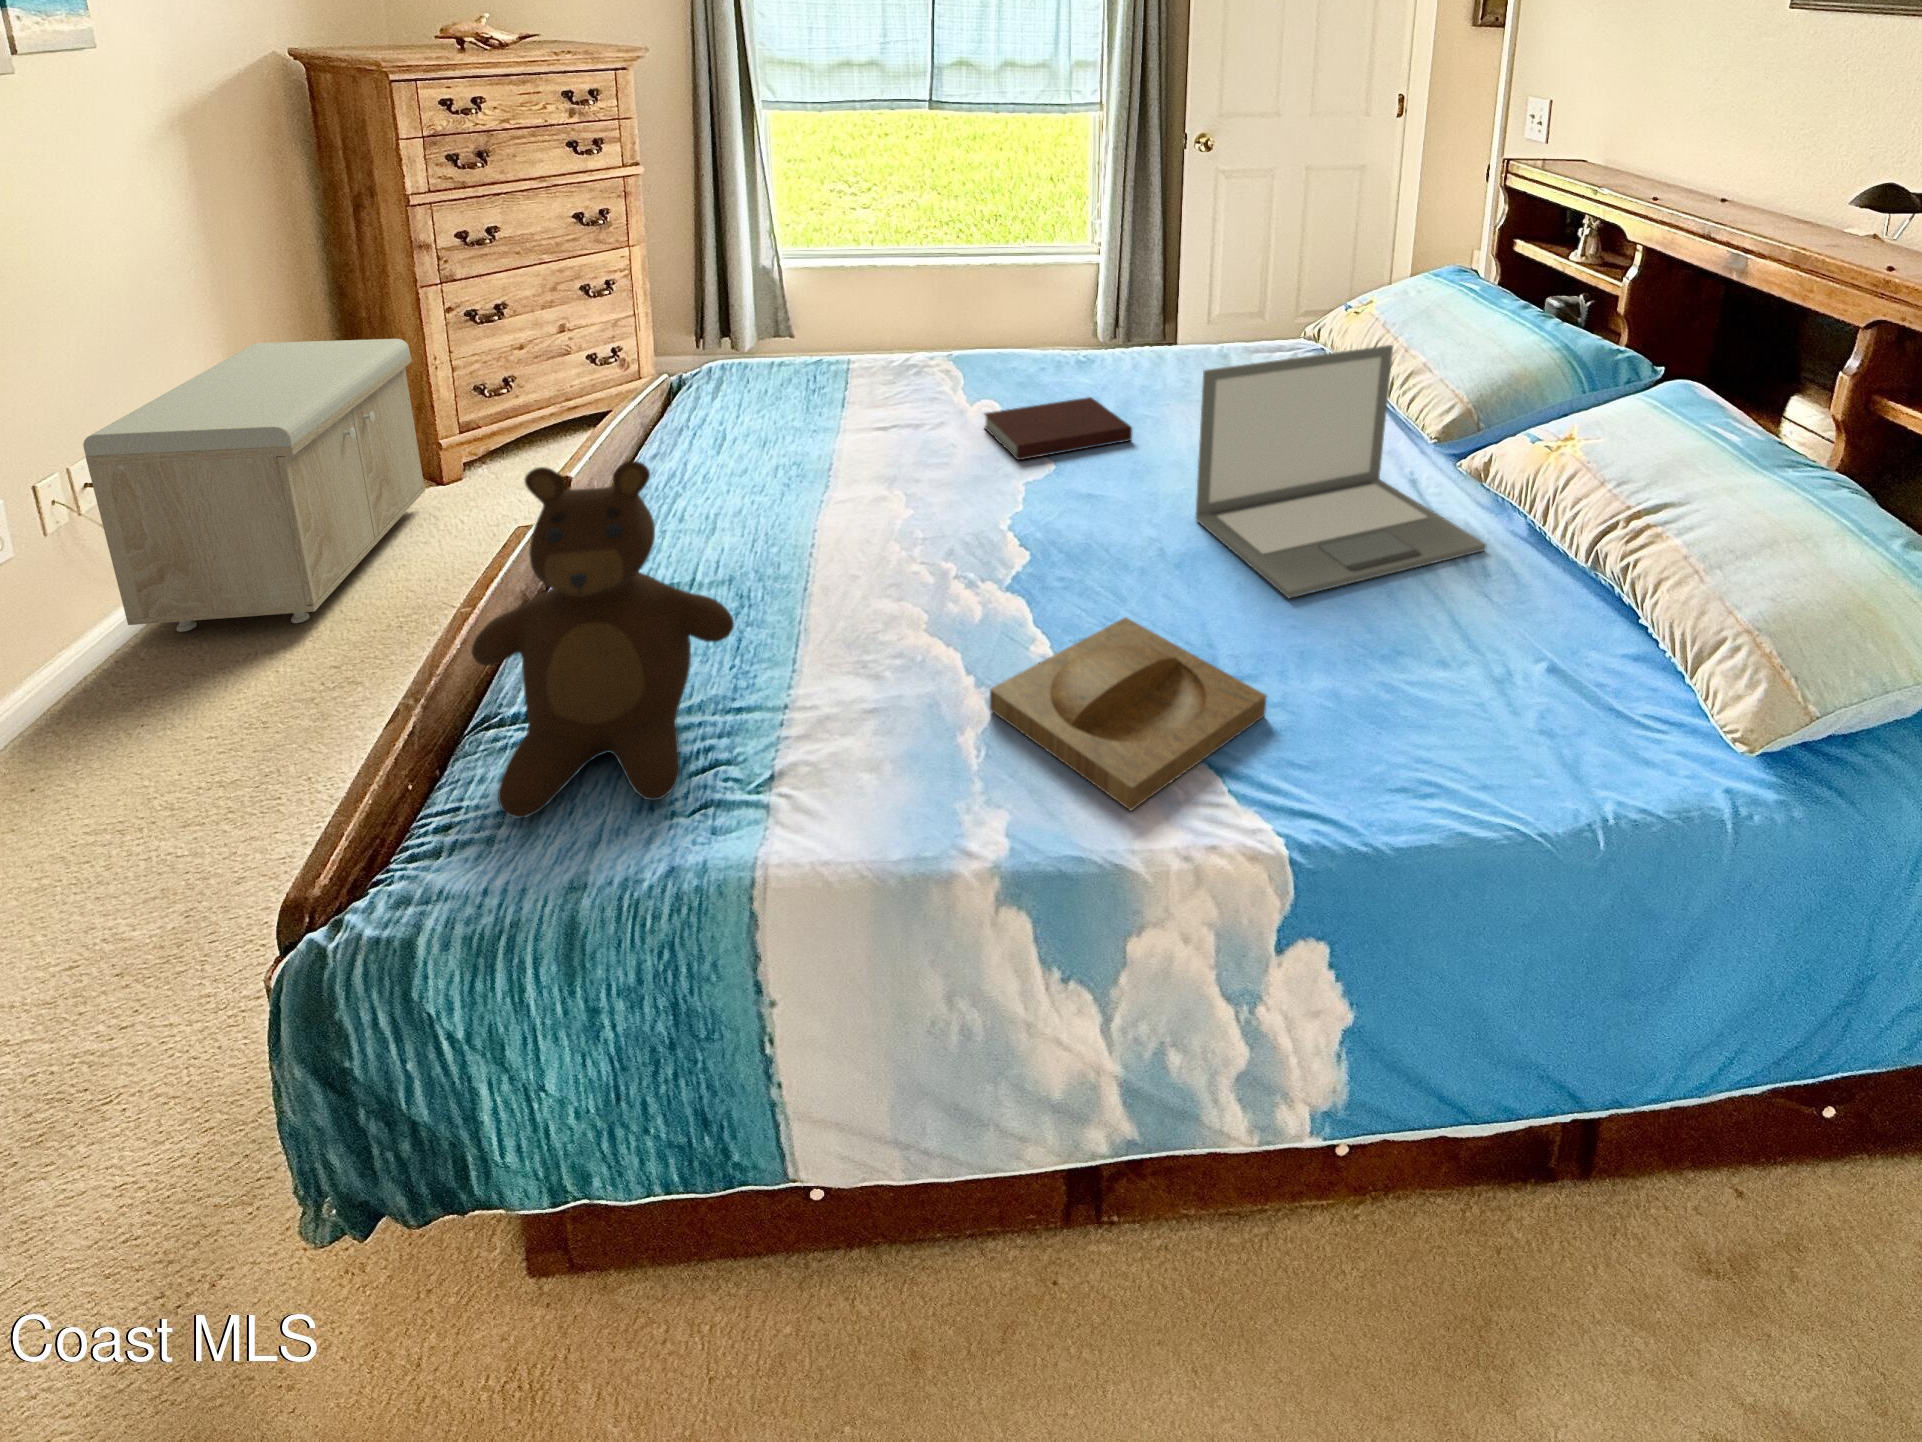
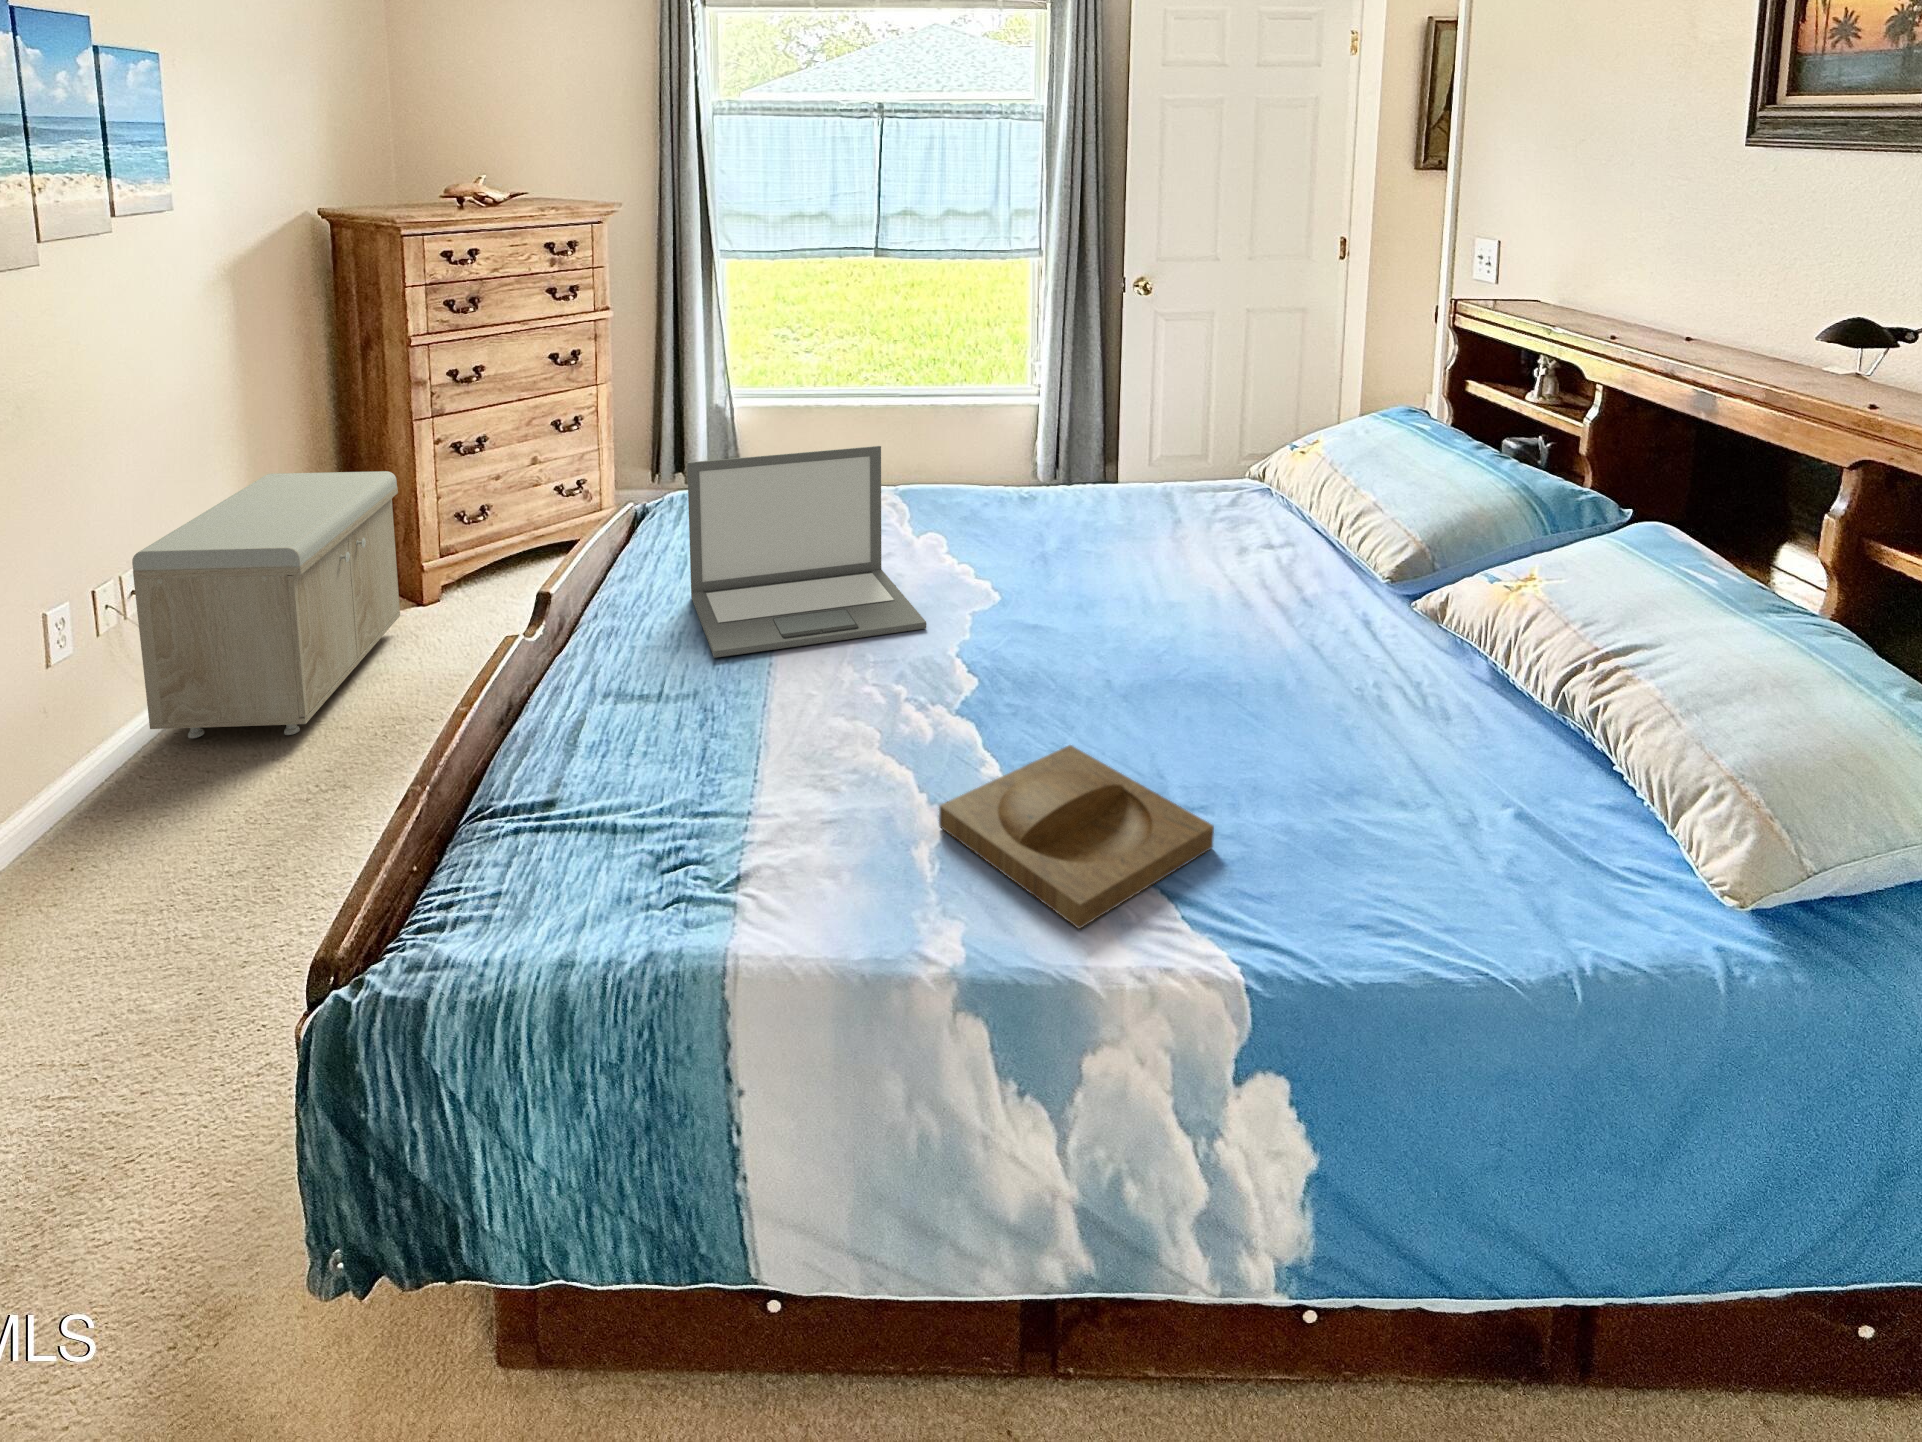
laptop: present [1195,345,1486,598] -> present [687,446,926,658]
notebook: present [985,397,1132,460] -> none [926,534,1073,594]
teddy bear: present [471,461,734,818] -> none [478,571,705,897]

